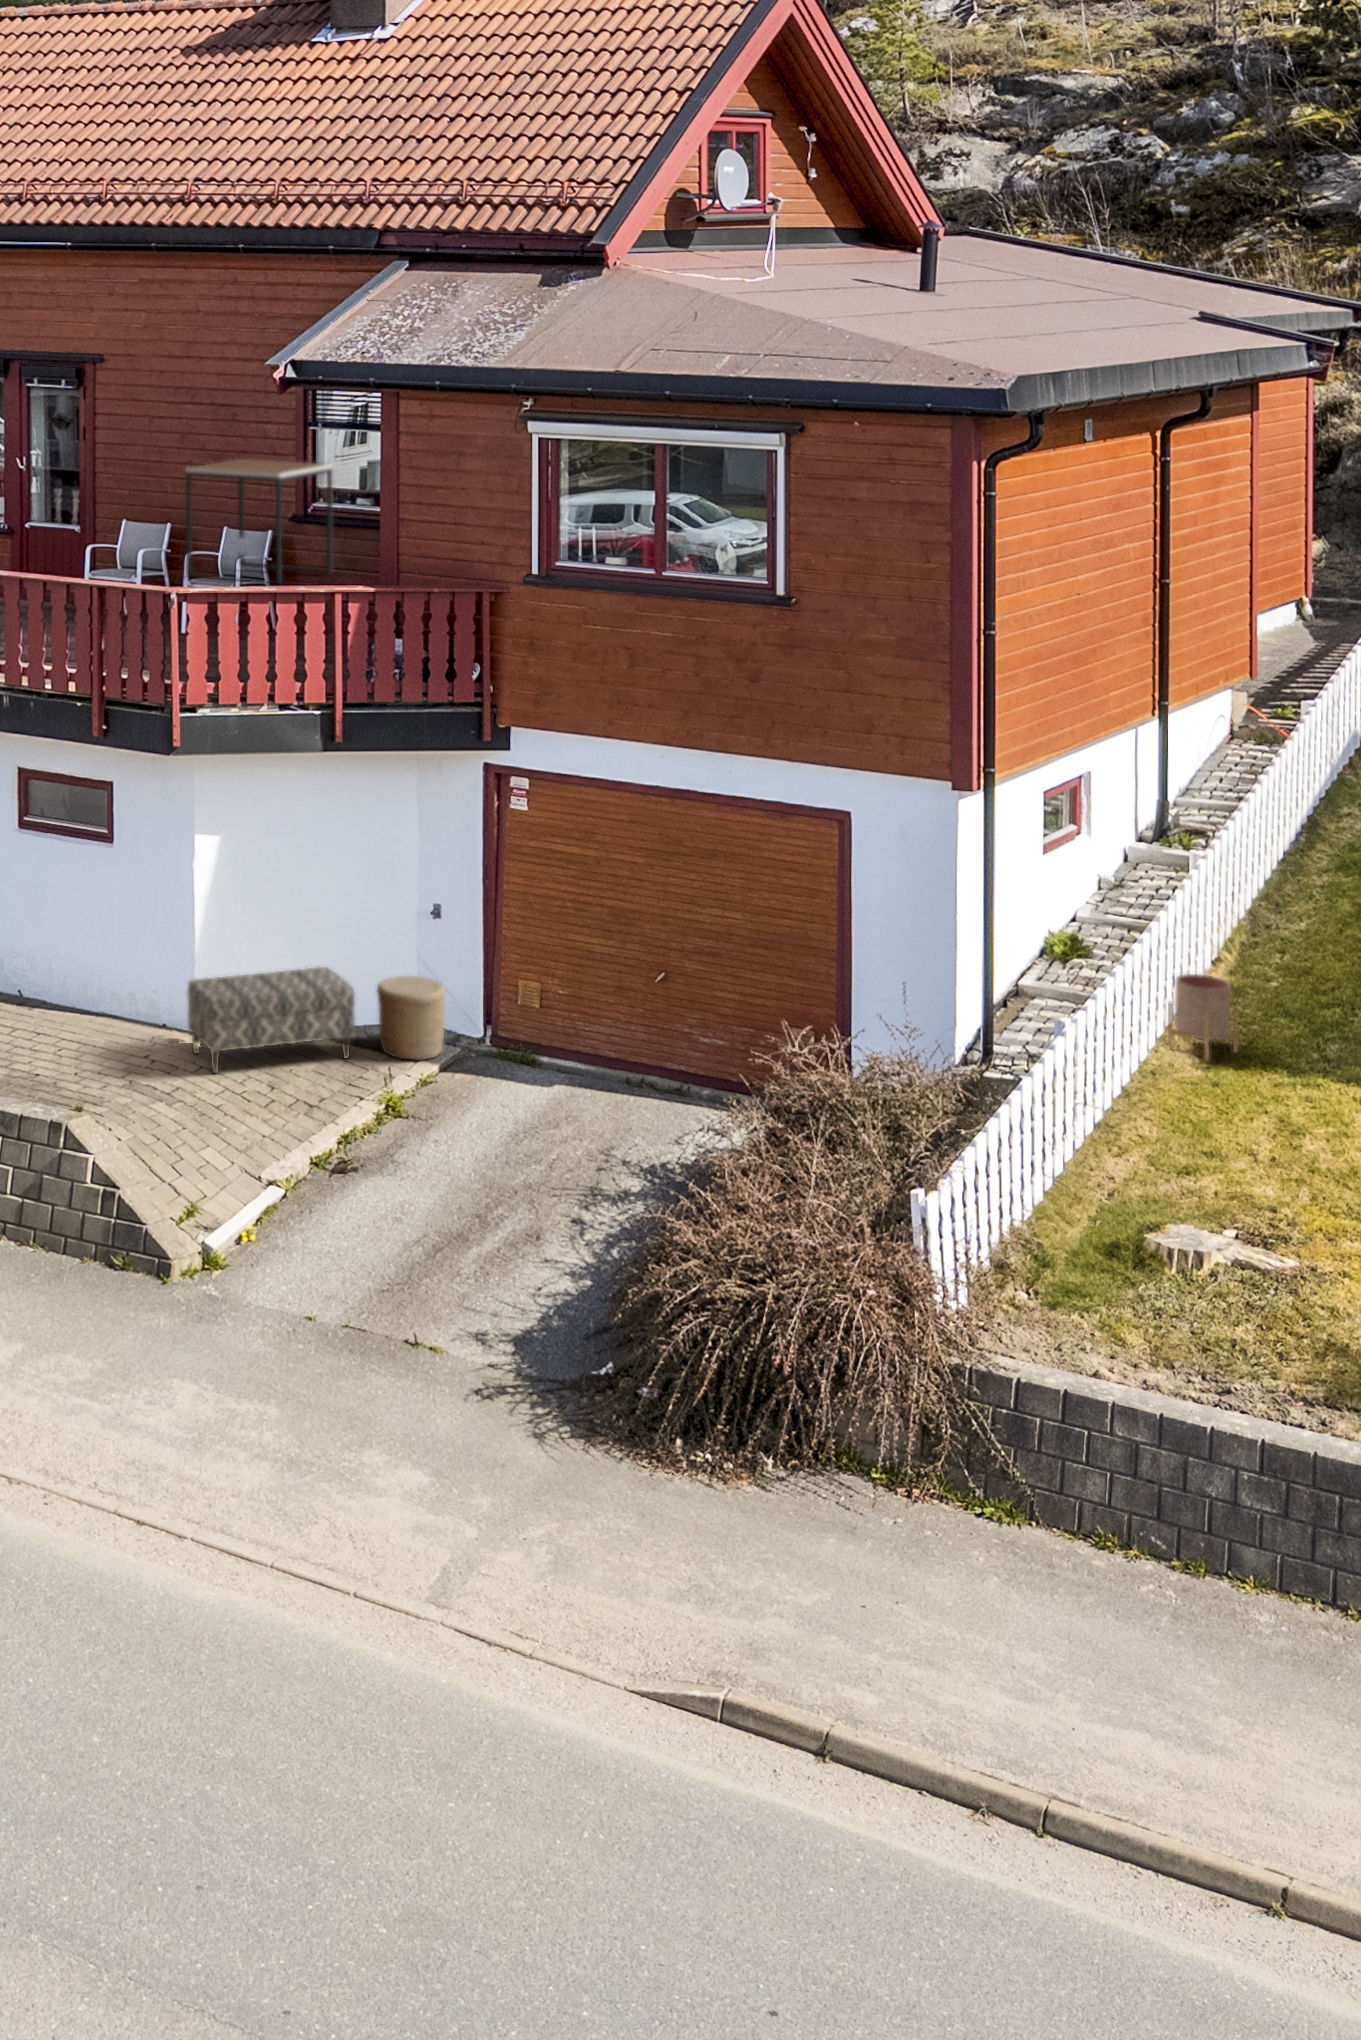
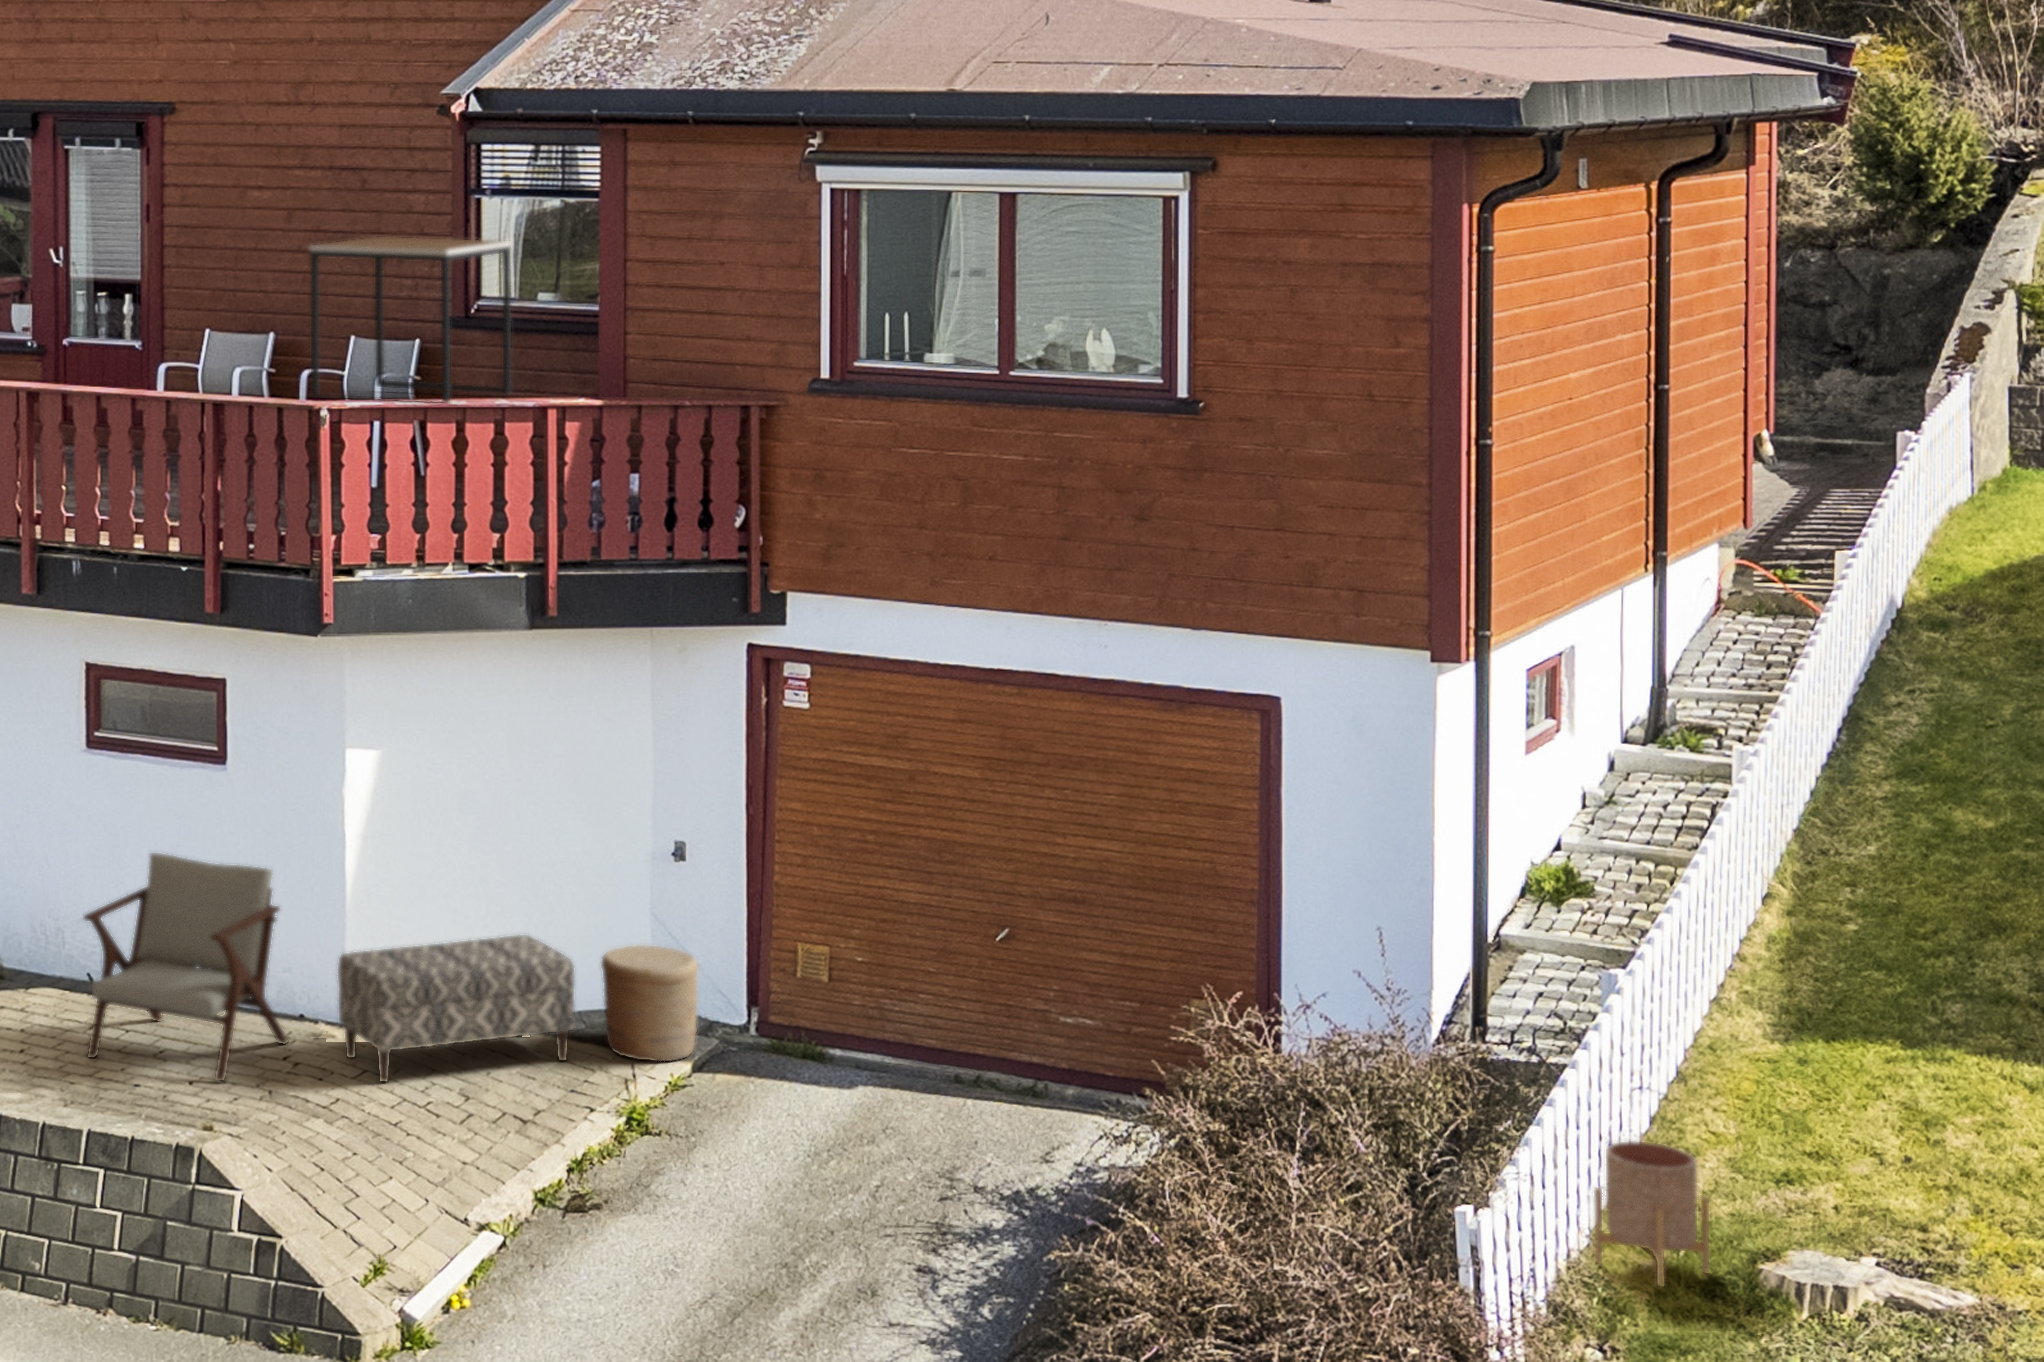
lounge chair: none [6,905,154,1071] -> present [84,853,288,1081]
planter: present [1168,974,1238,1060] -> present [1594,1141,1709,1286]

